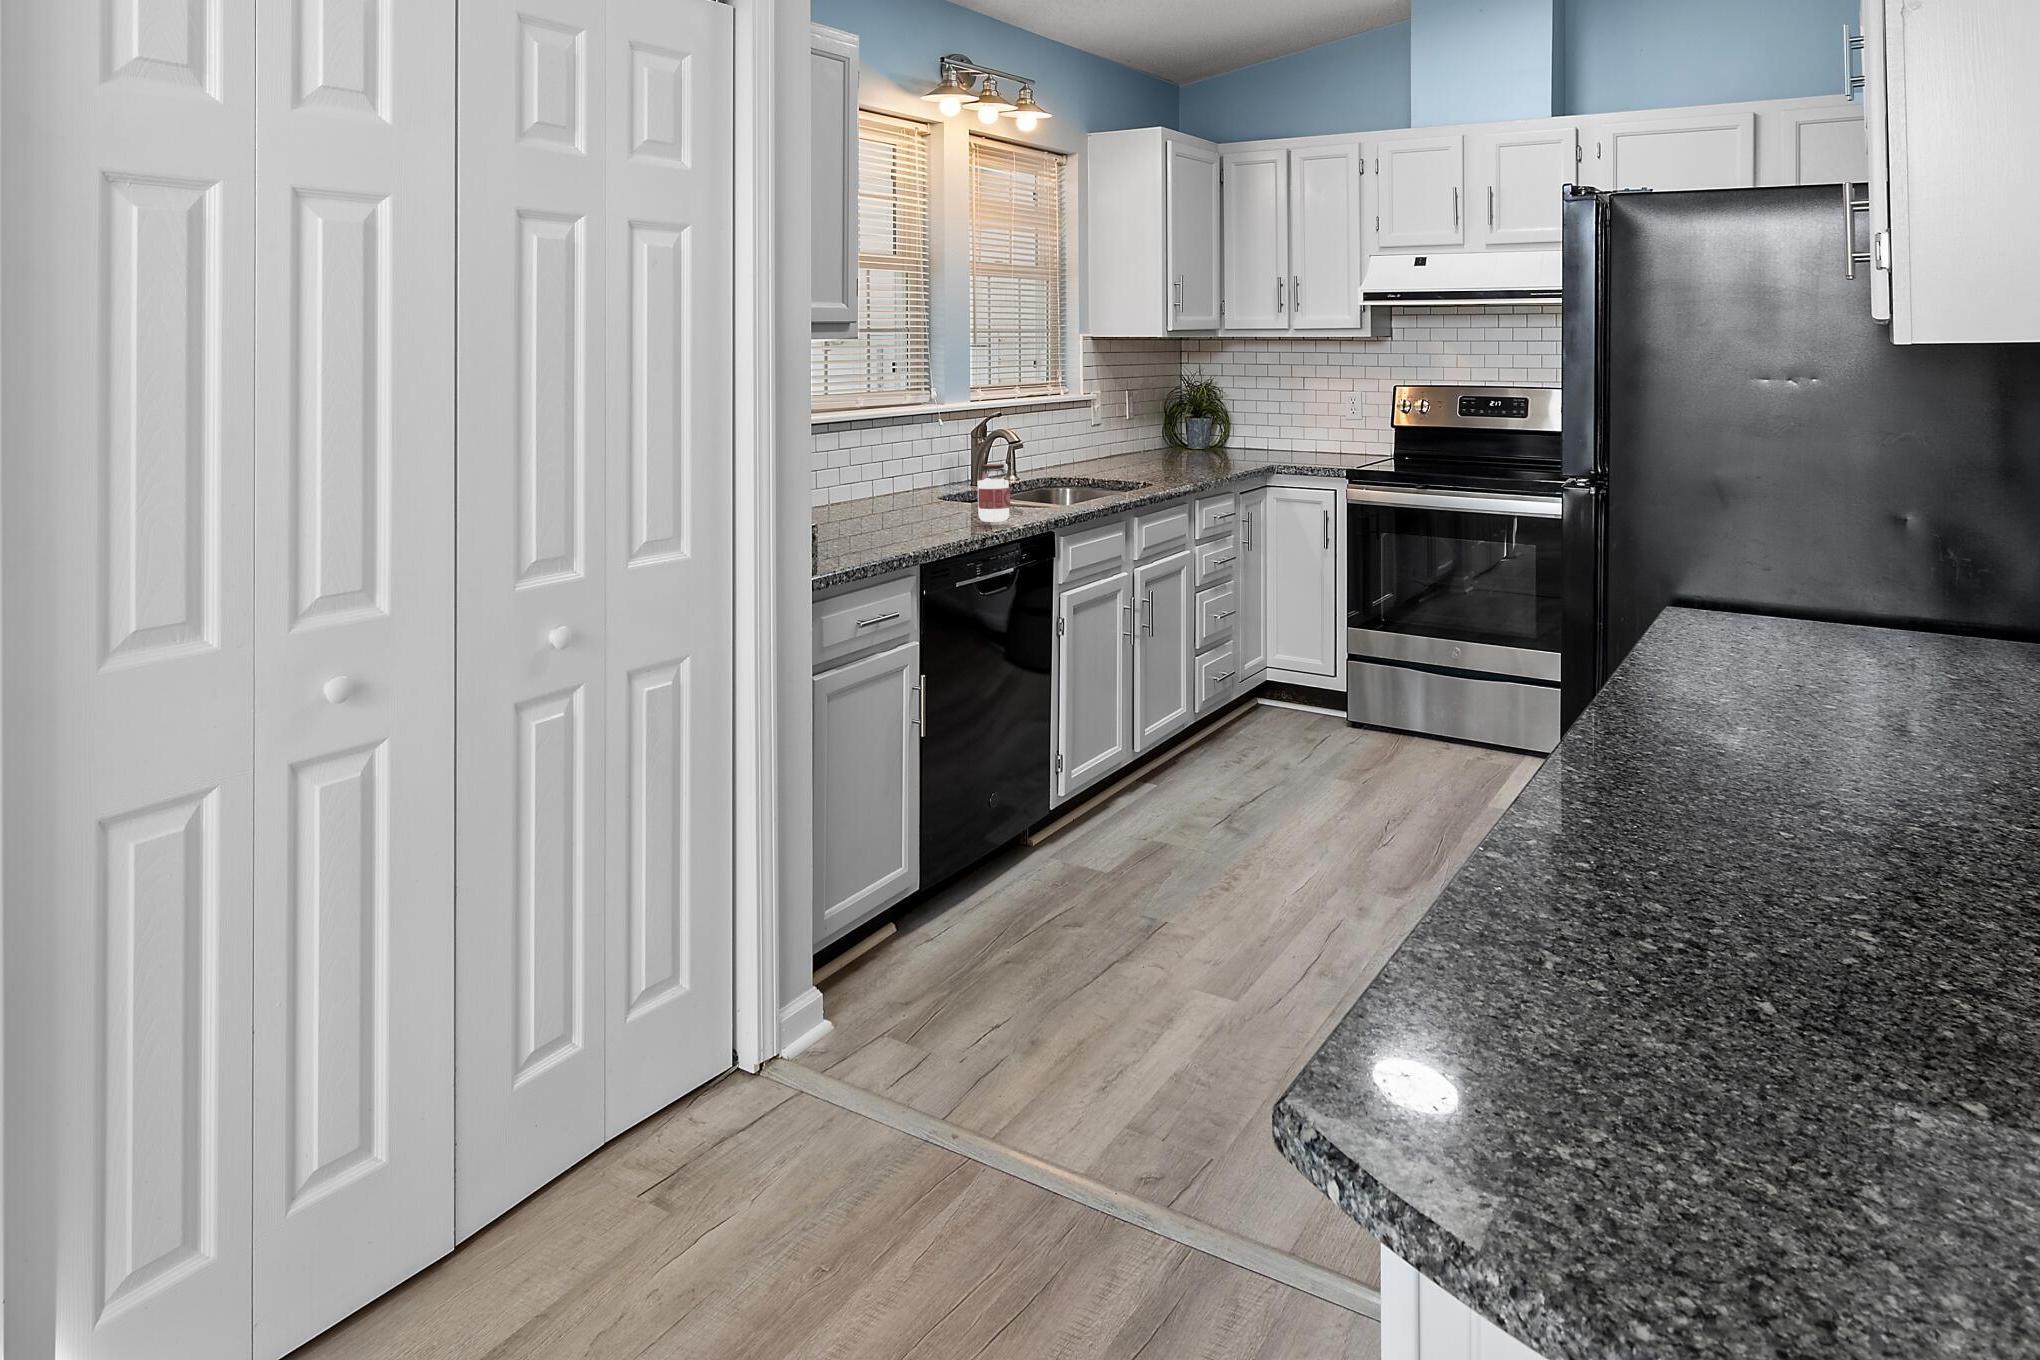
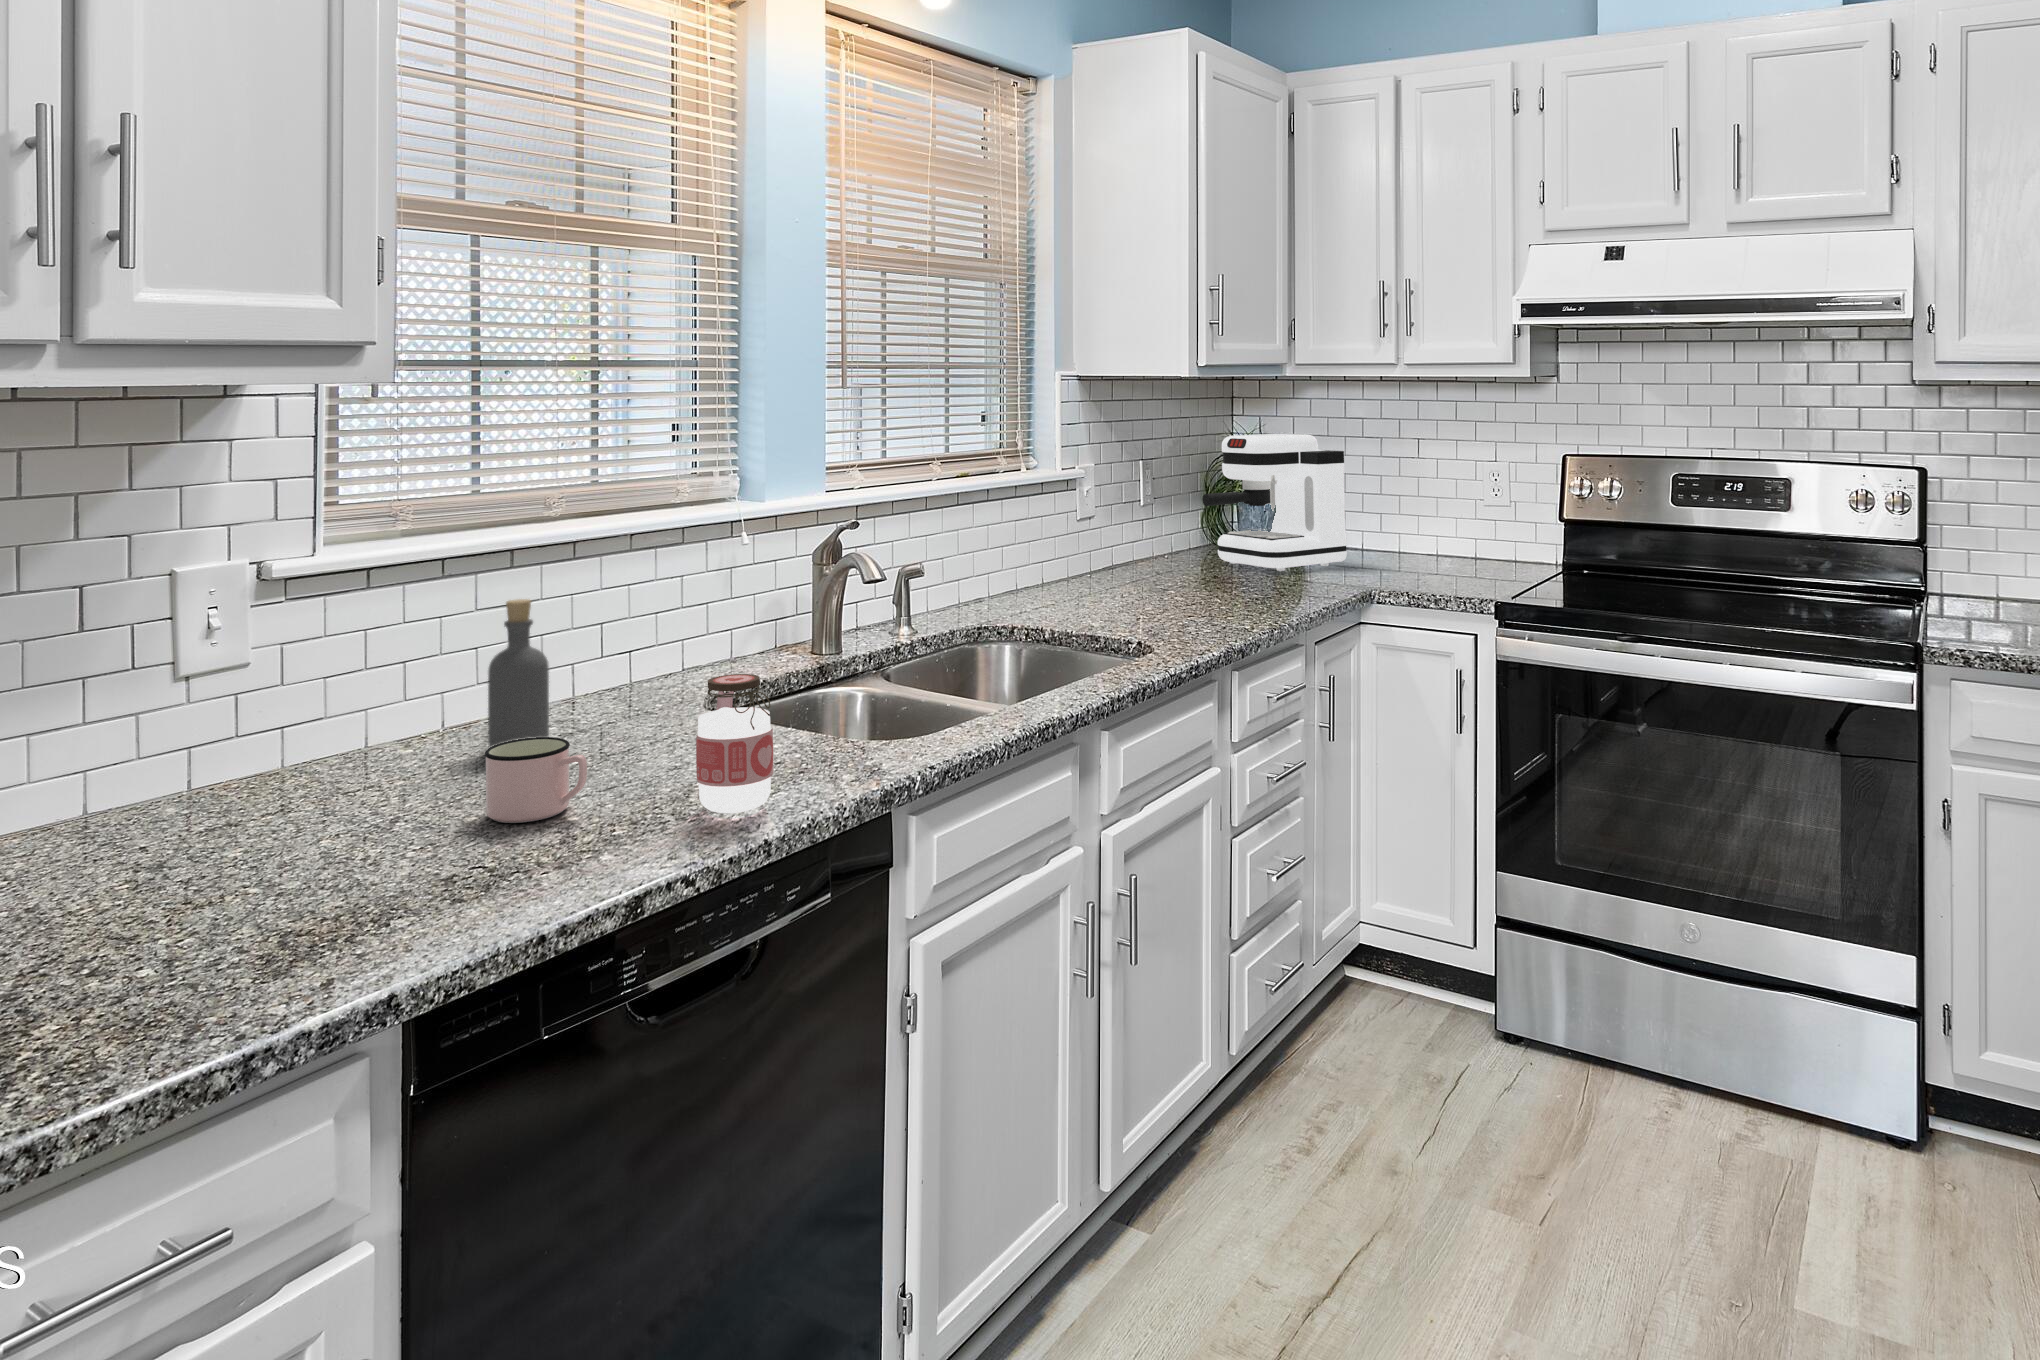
coffee maker: none [1167,375,1258,459] -> present [1202,434,1347,571]
bottle: none [854,440,881,512] -> present [488,599,549,747]
mug: none [886,493,931,525] -> present [485,737,587,823]

